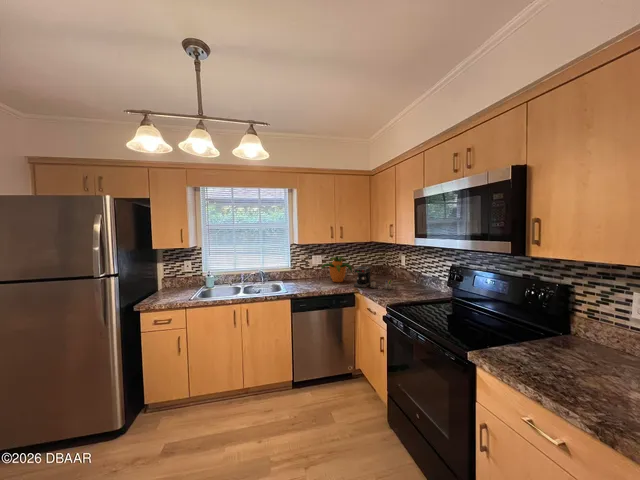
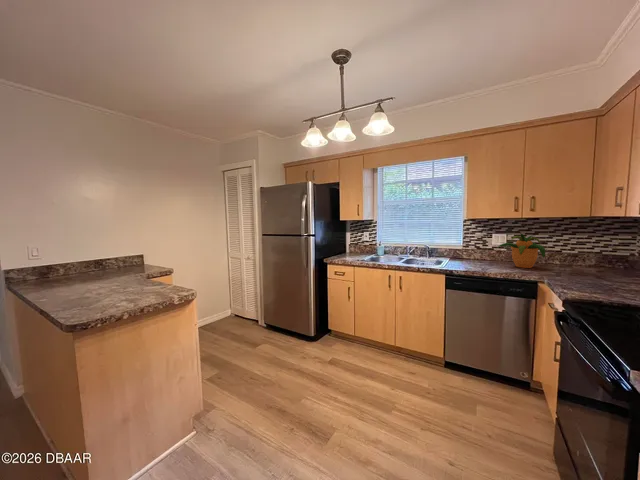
coffee maker: present [354,266,392,290] -> none [539,249,607,284]

